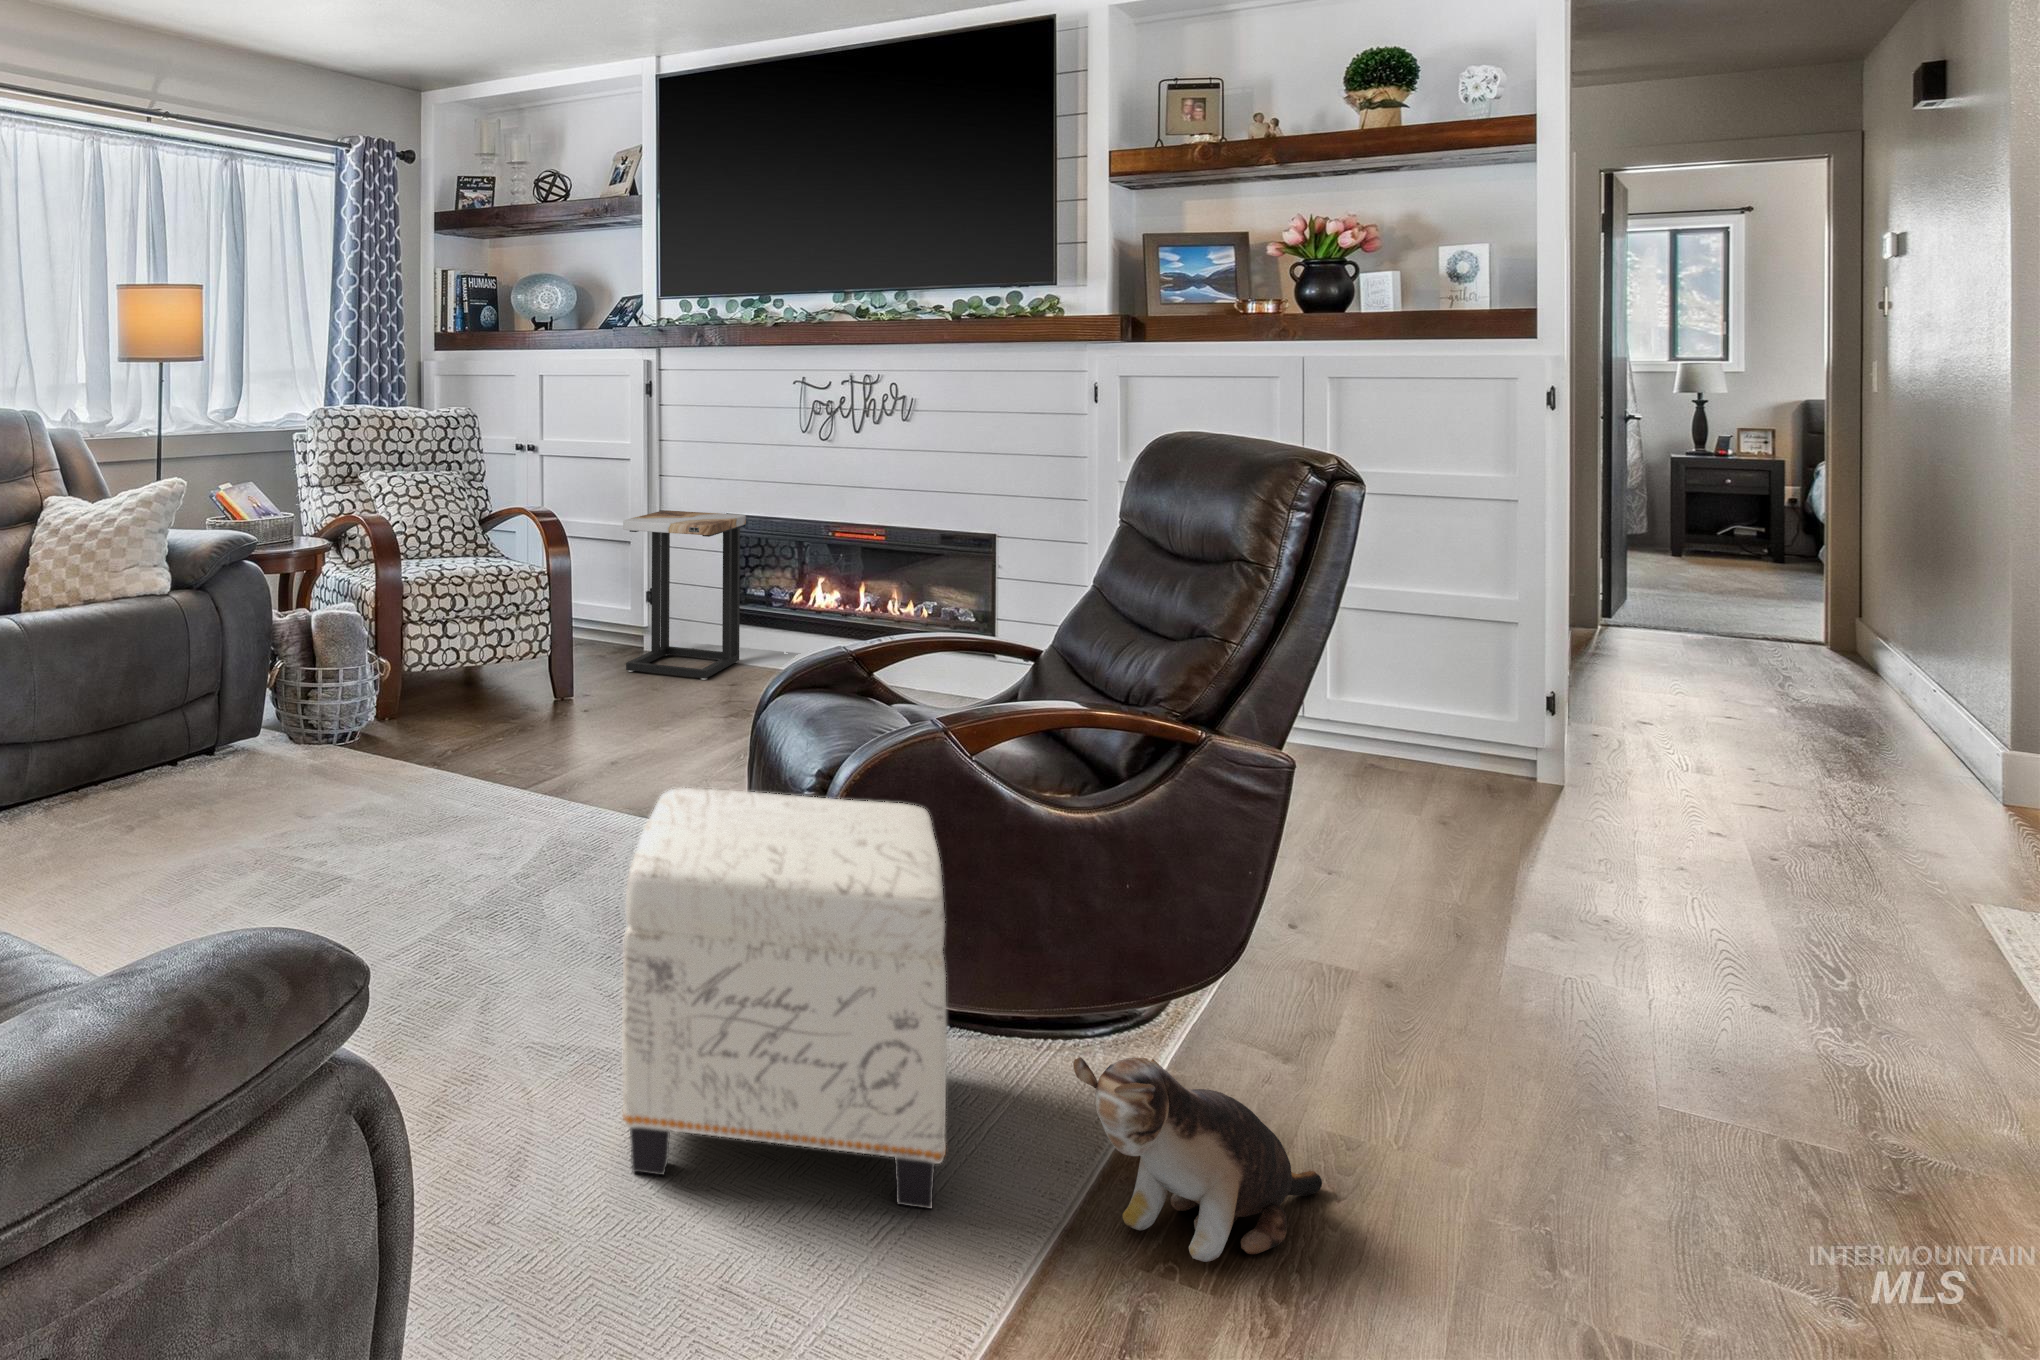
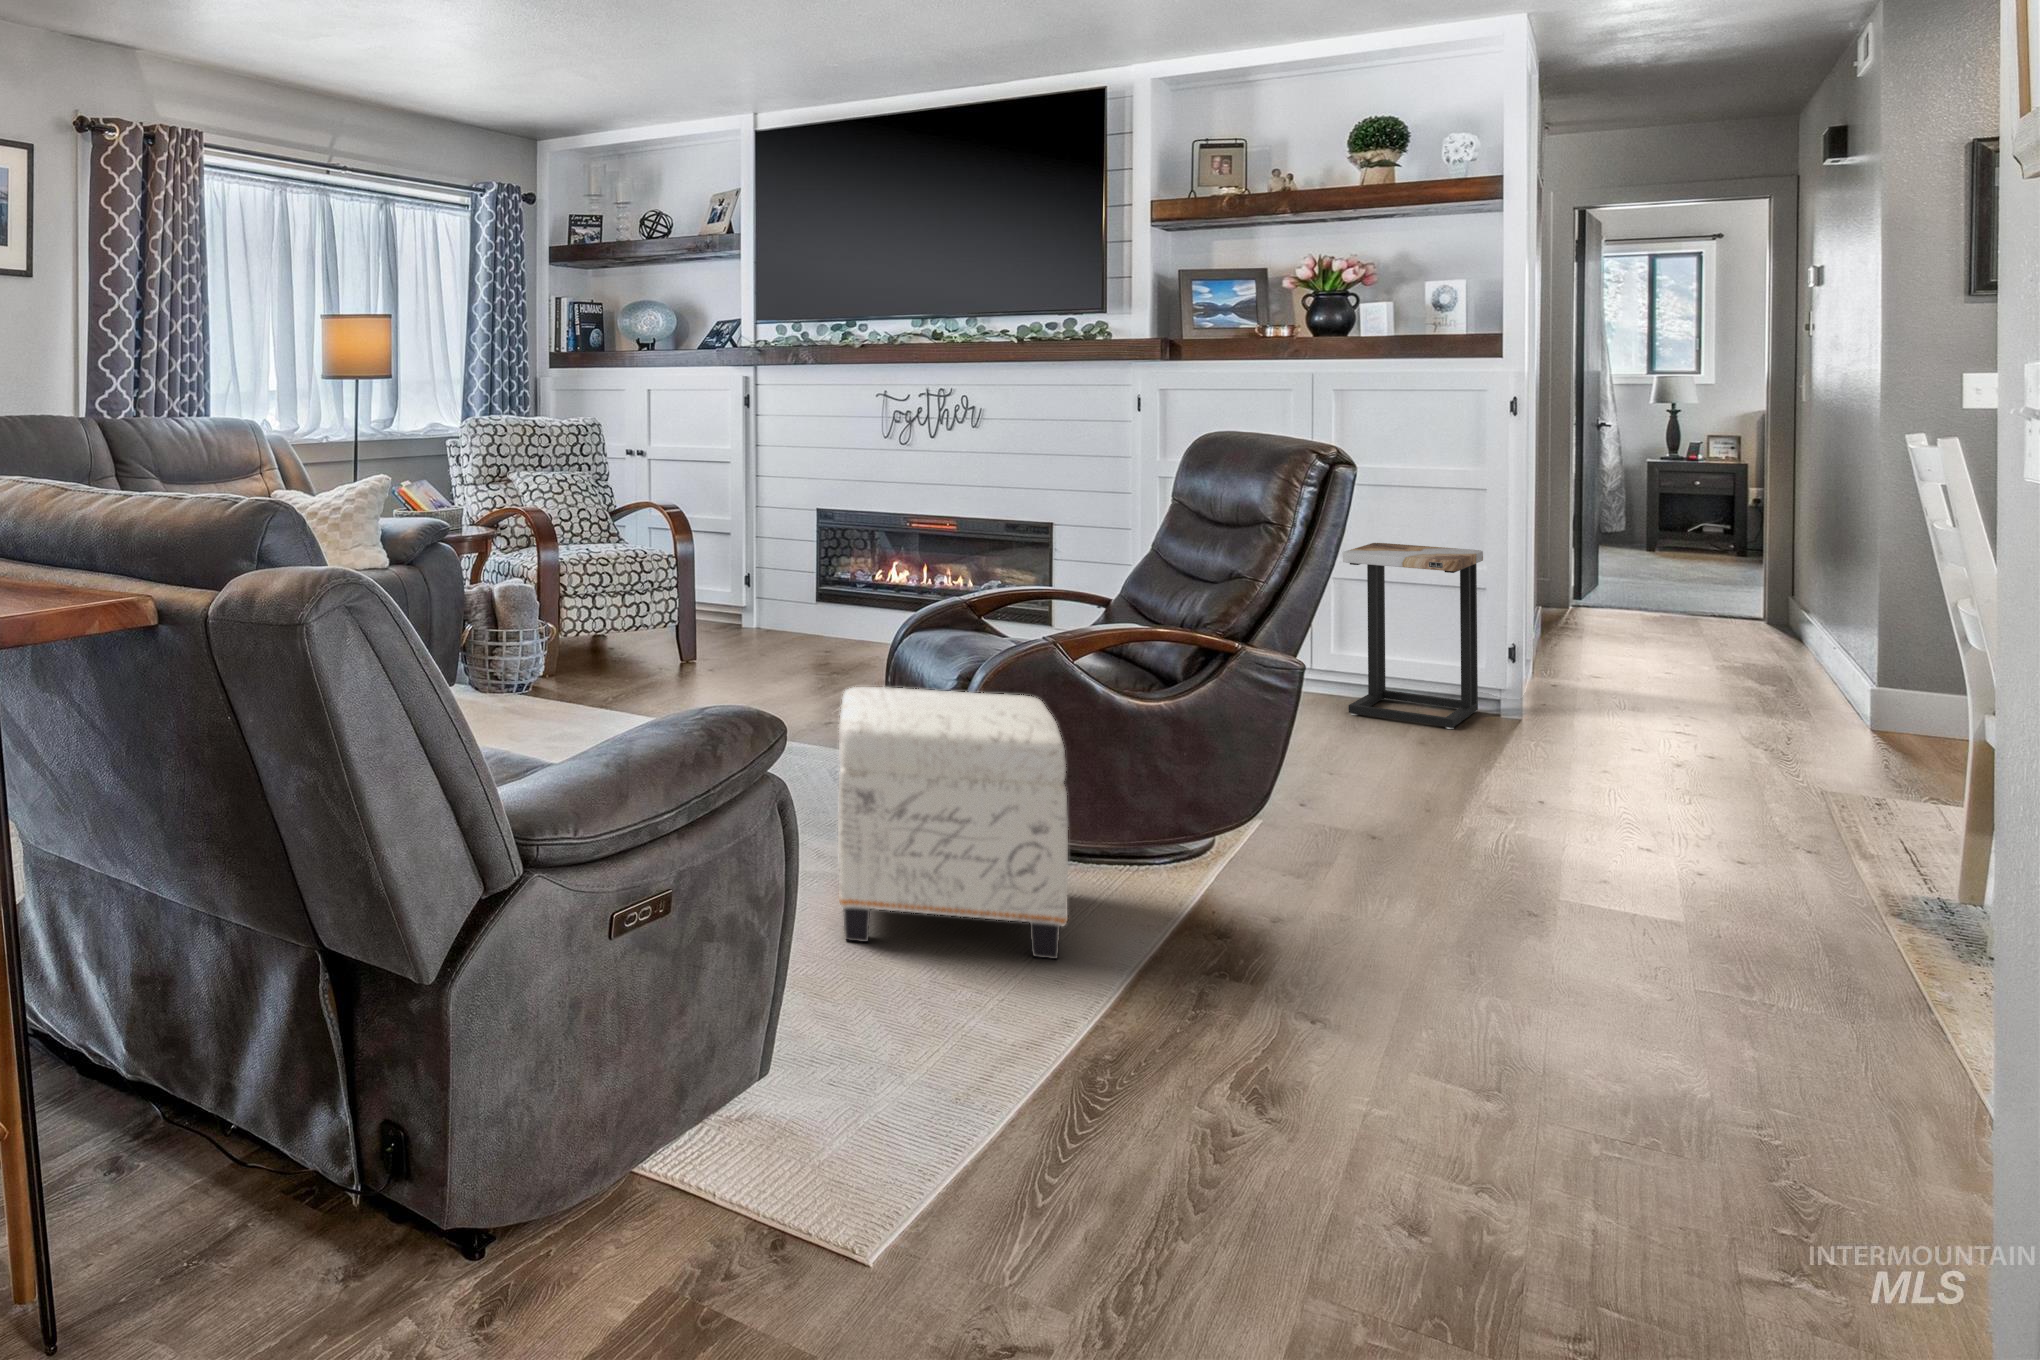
side table: present [623,511,746,680] -> present [1343,543,1483,729]
plush toy: present [1073,1057,1322,1262] -> none [1157,849,1328,983]

